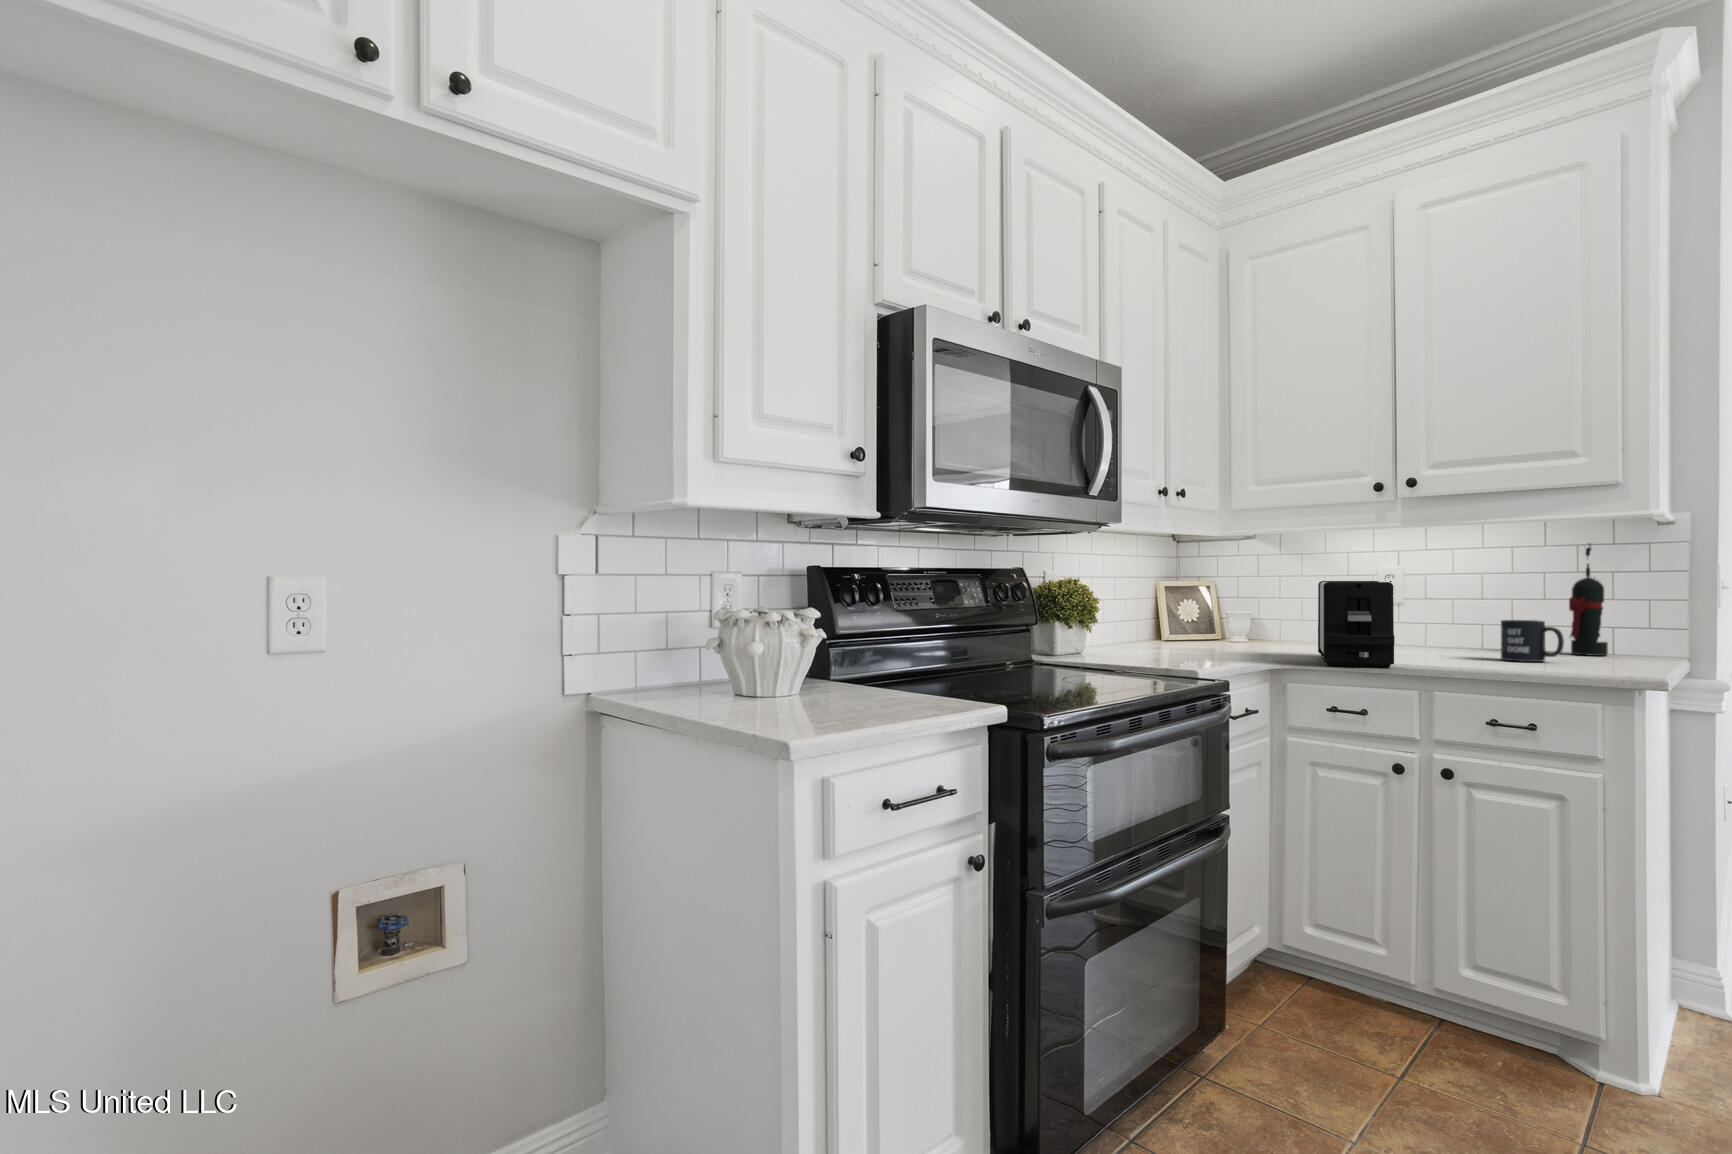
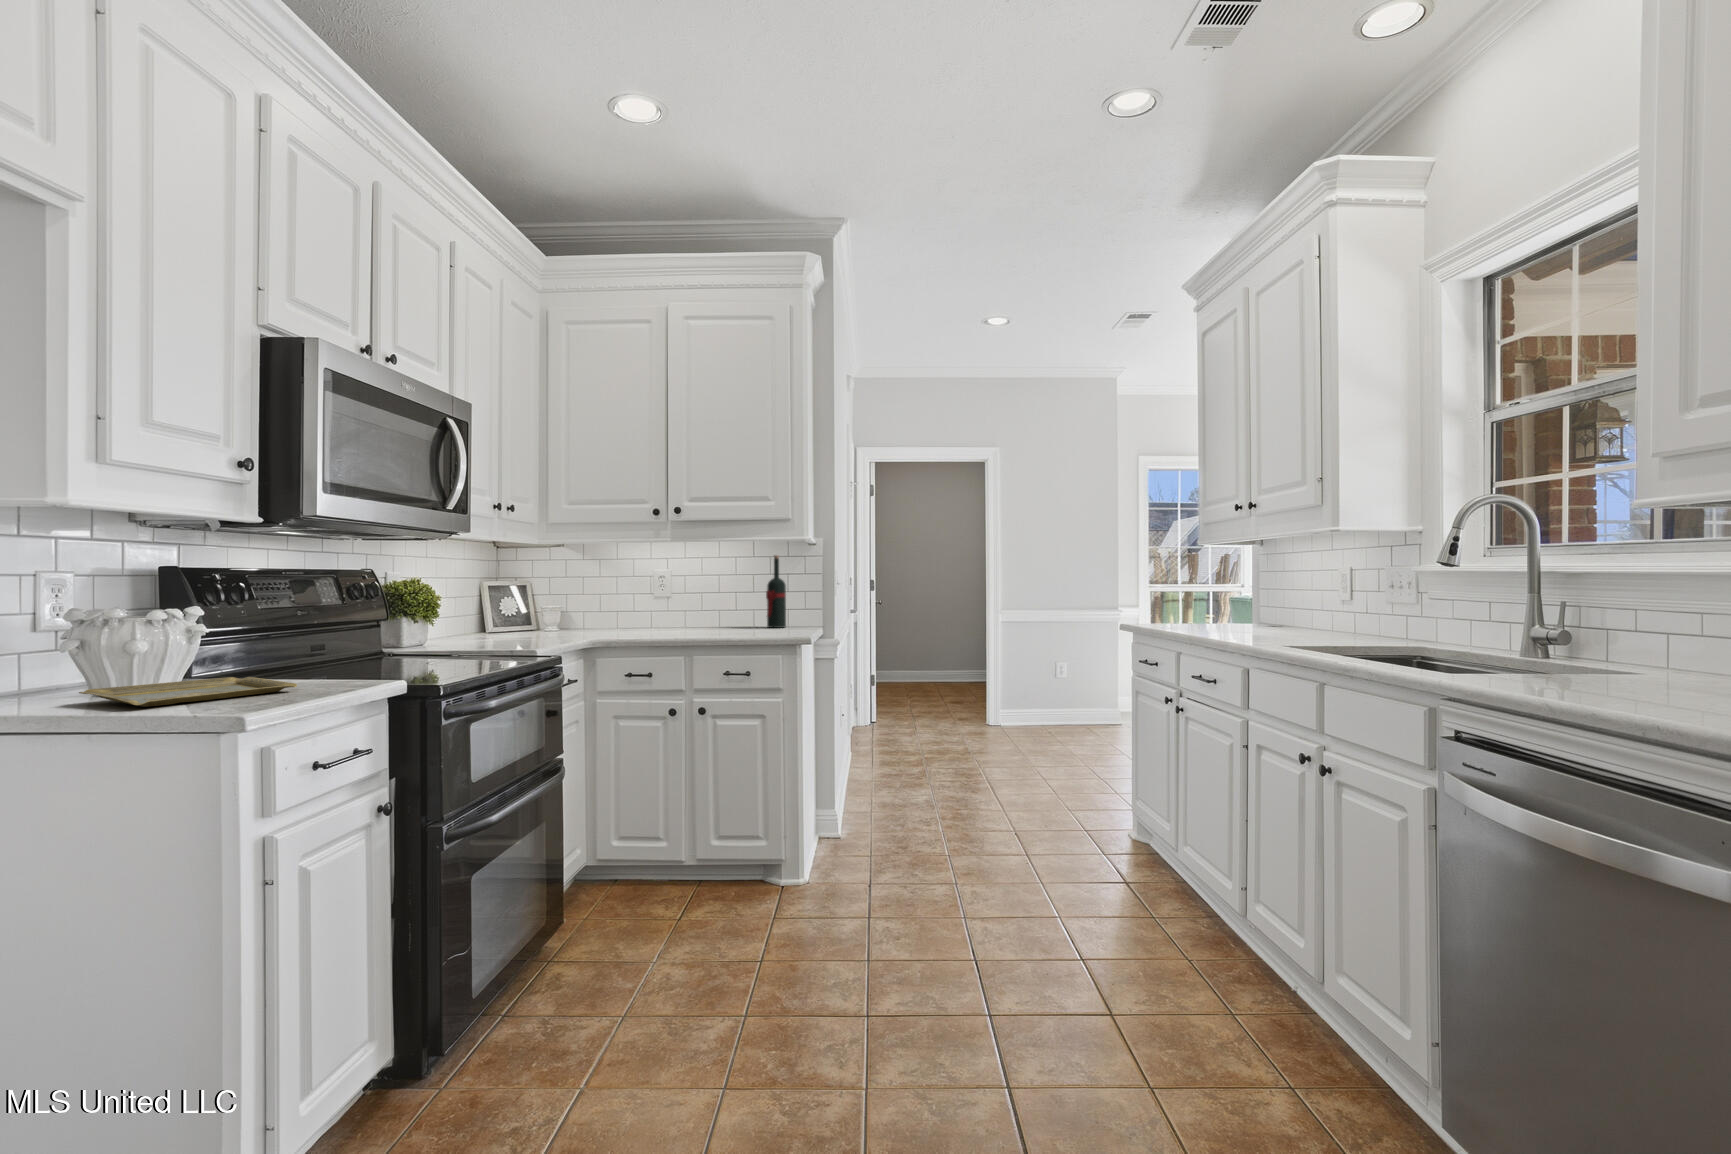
toaster: present [1318,581,1395,667] -> none [617,580,671,641]
mug: present [1501,620,1564,662] -> none [731,606,765,633]
tray: none [707,685,886,714] -> present [79,677,297,707]

